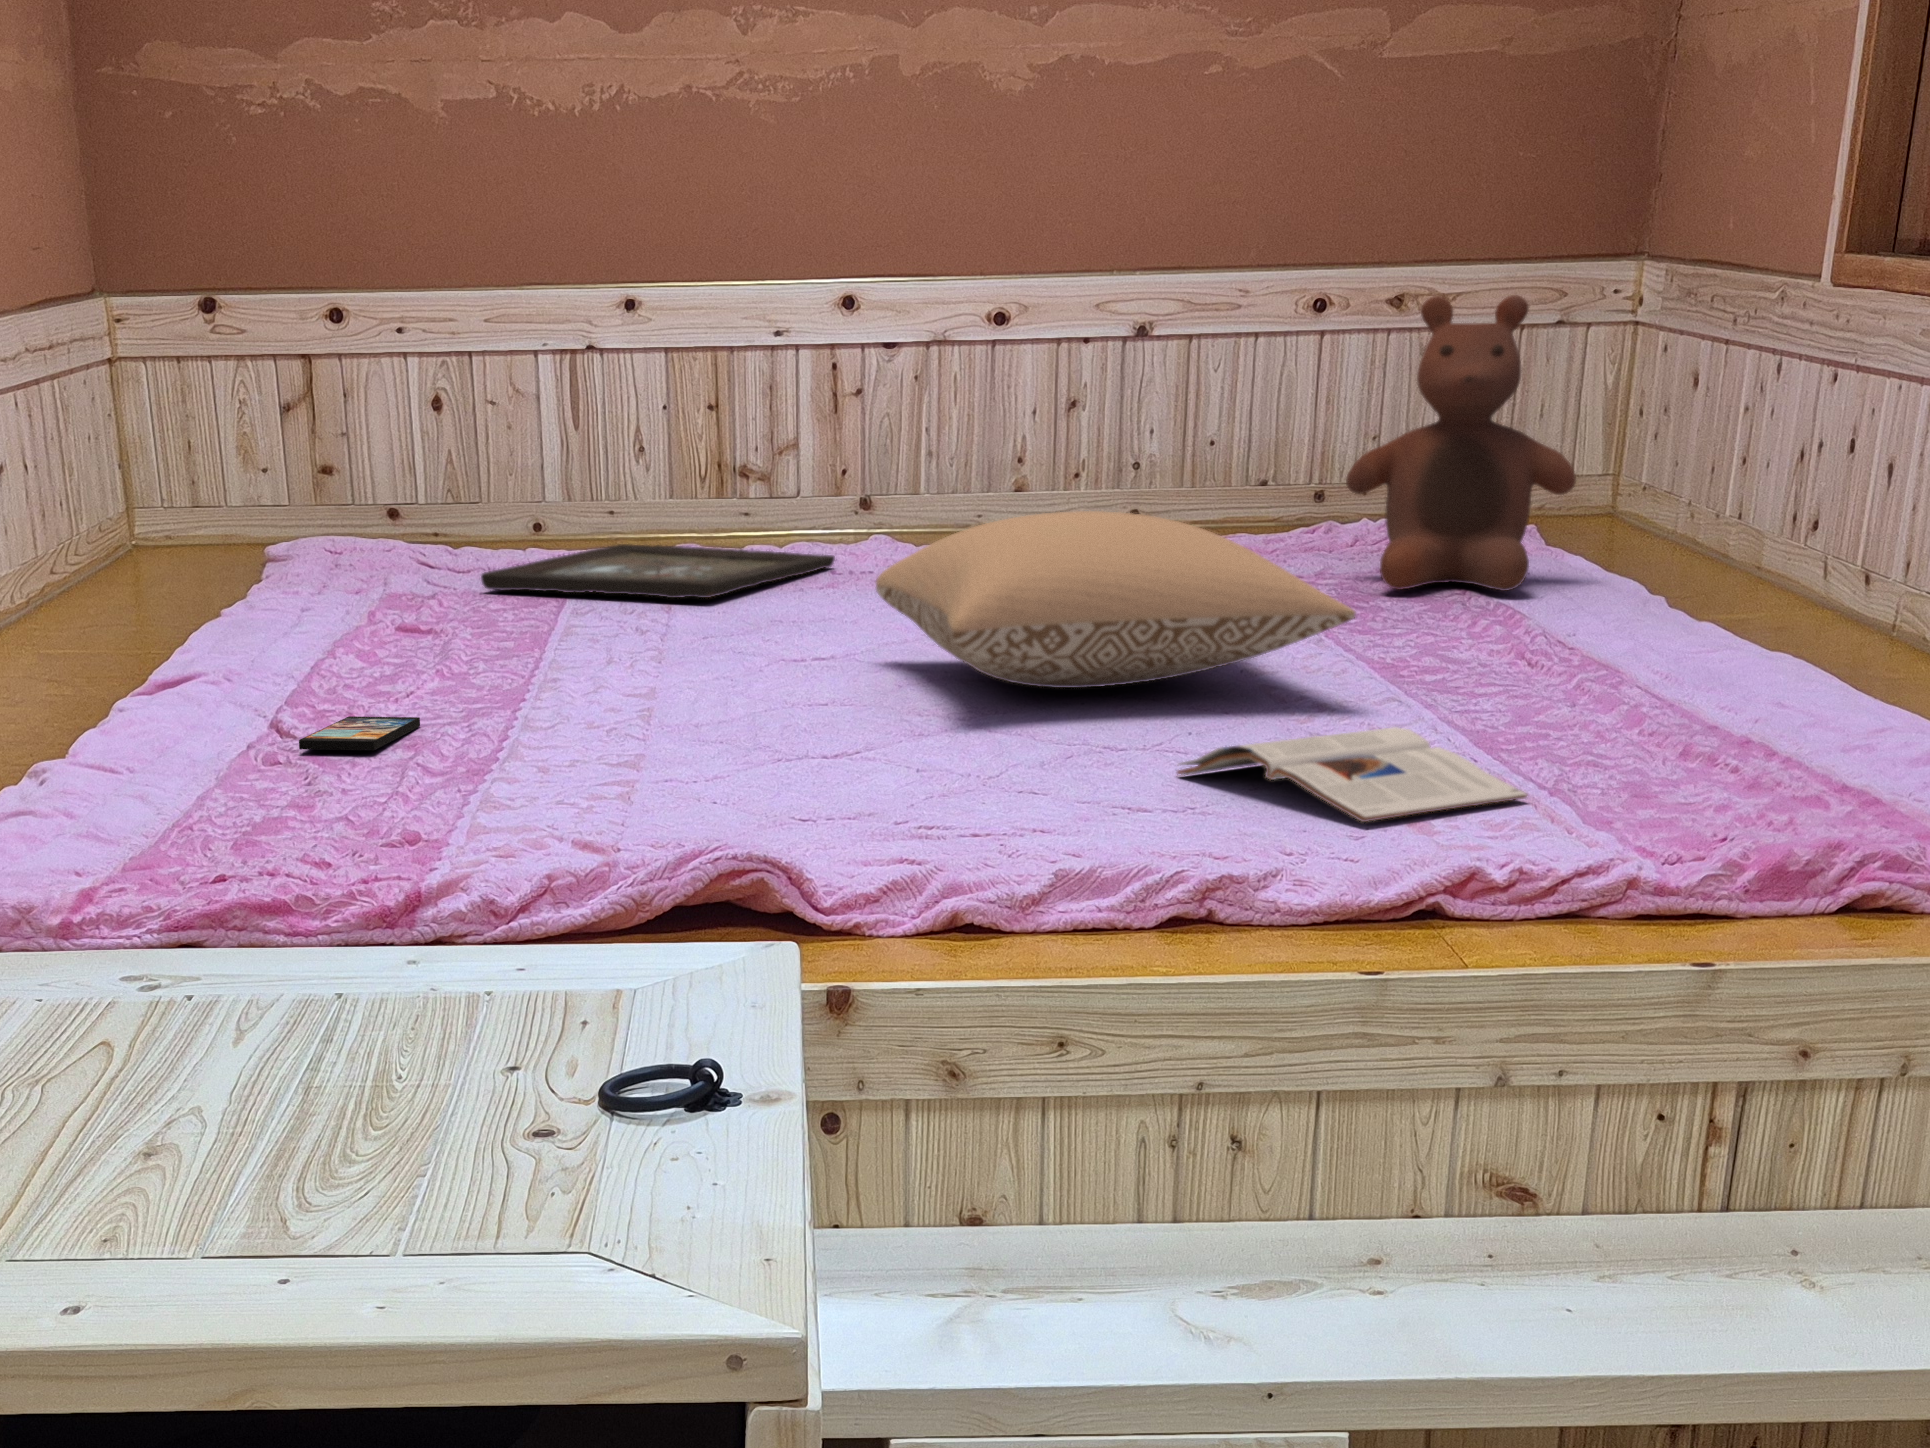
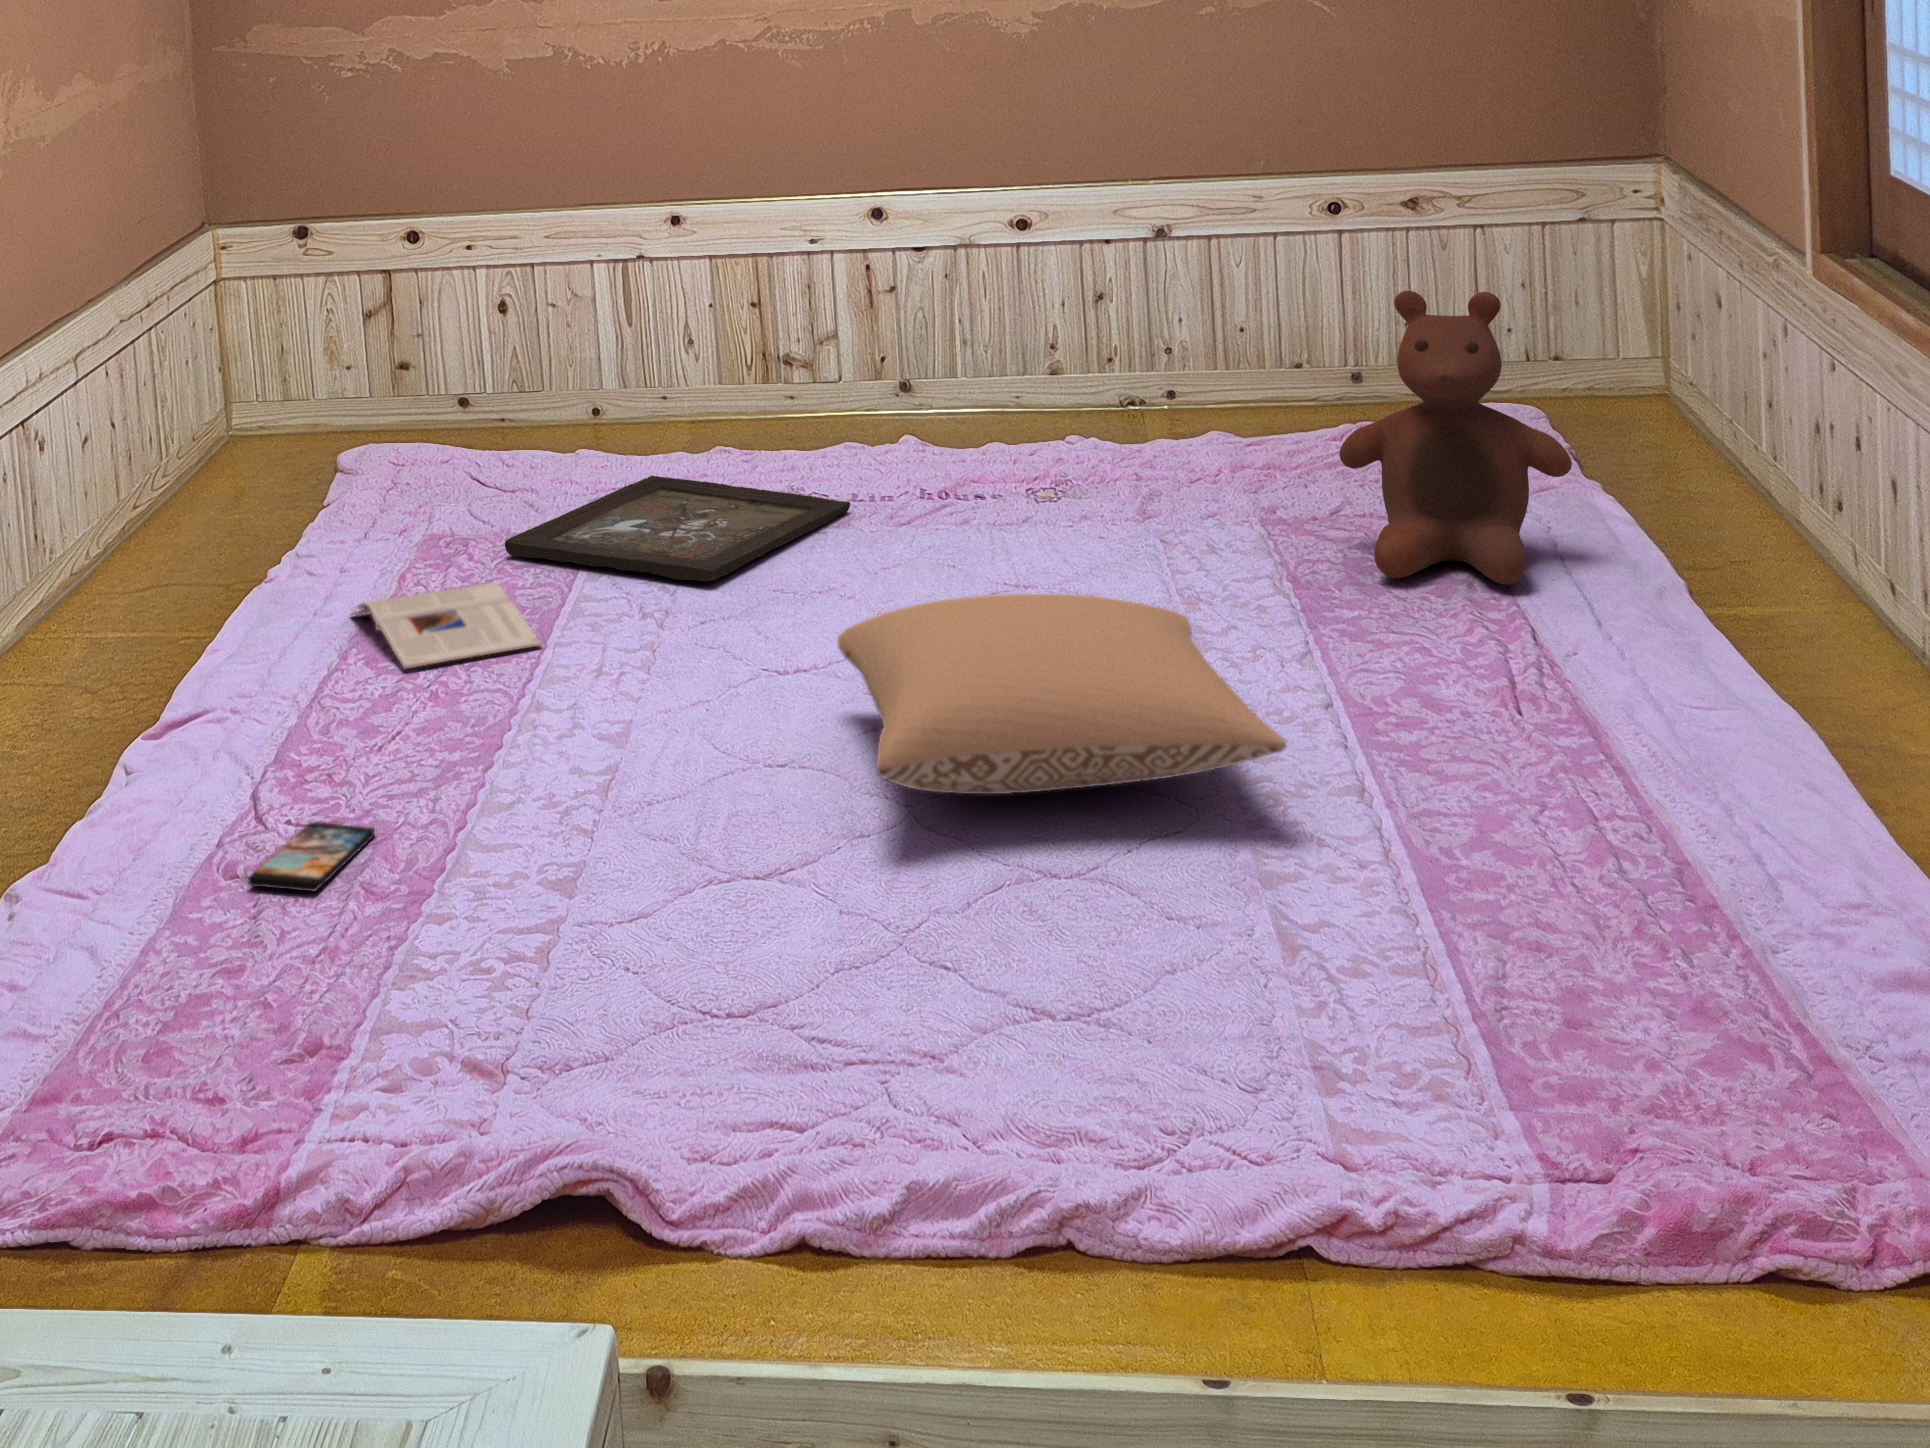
magazine: present [1177,727,1527,822] -> present [353,583,541,669]

